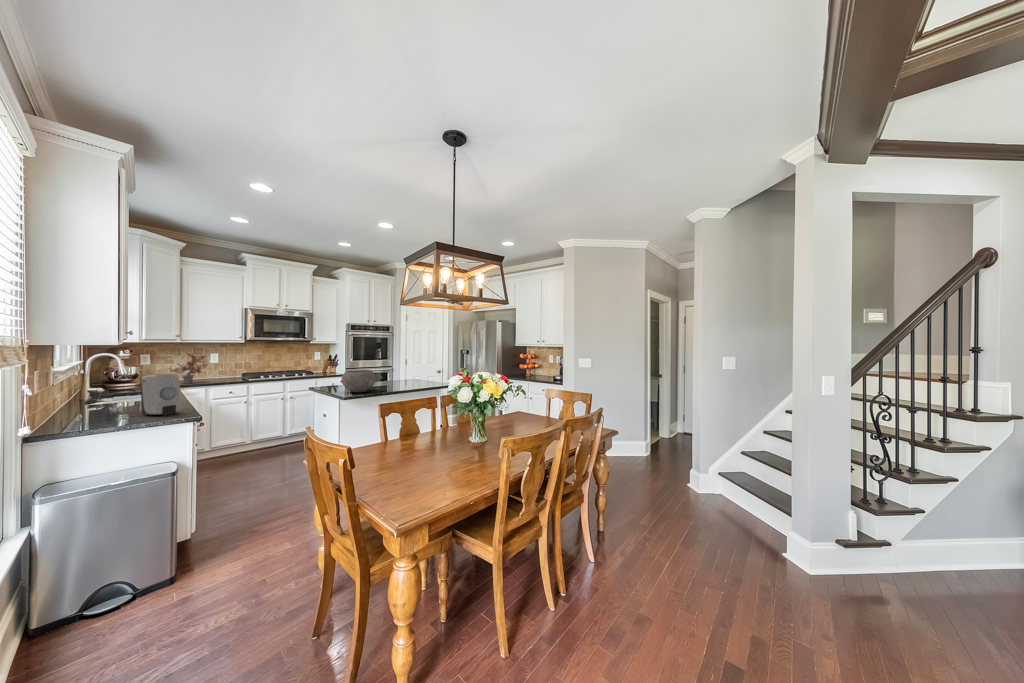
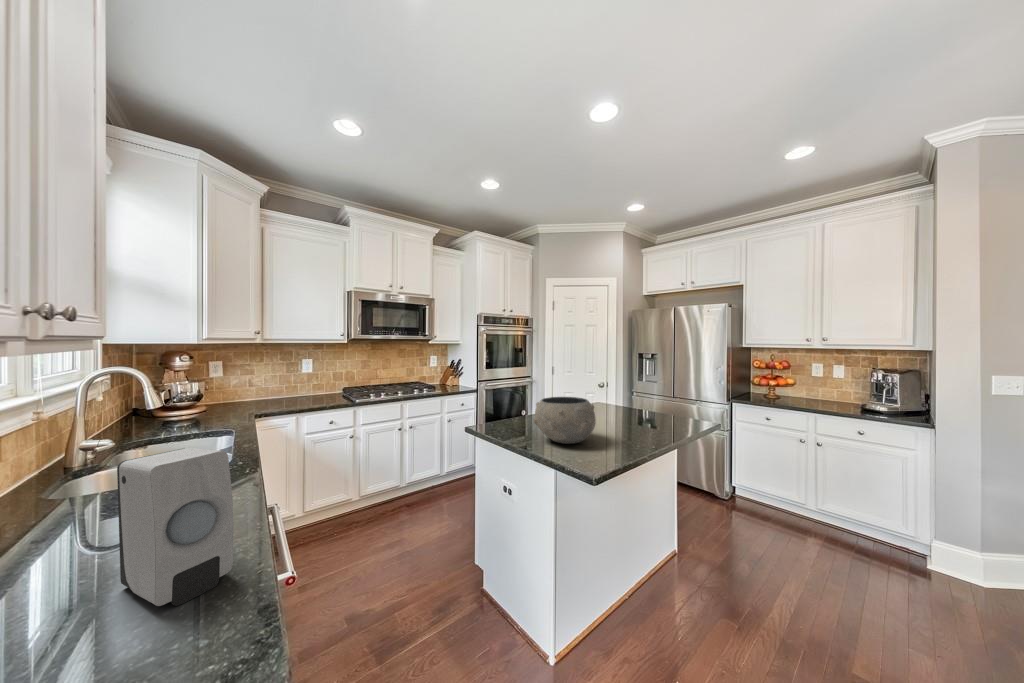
potted plant: present [172,352,207,384] -> none [242,350,302,406]

